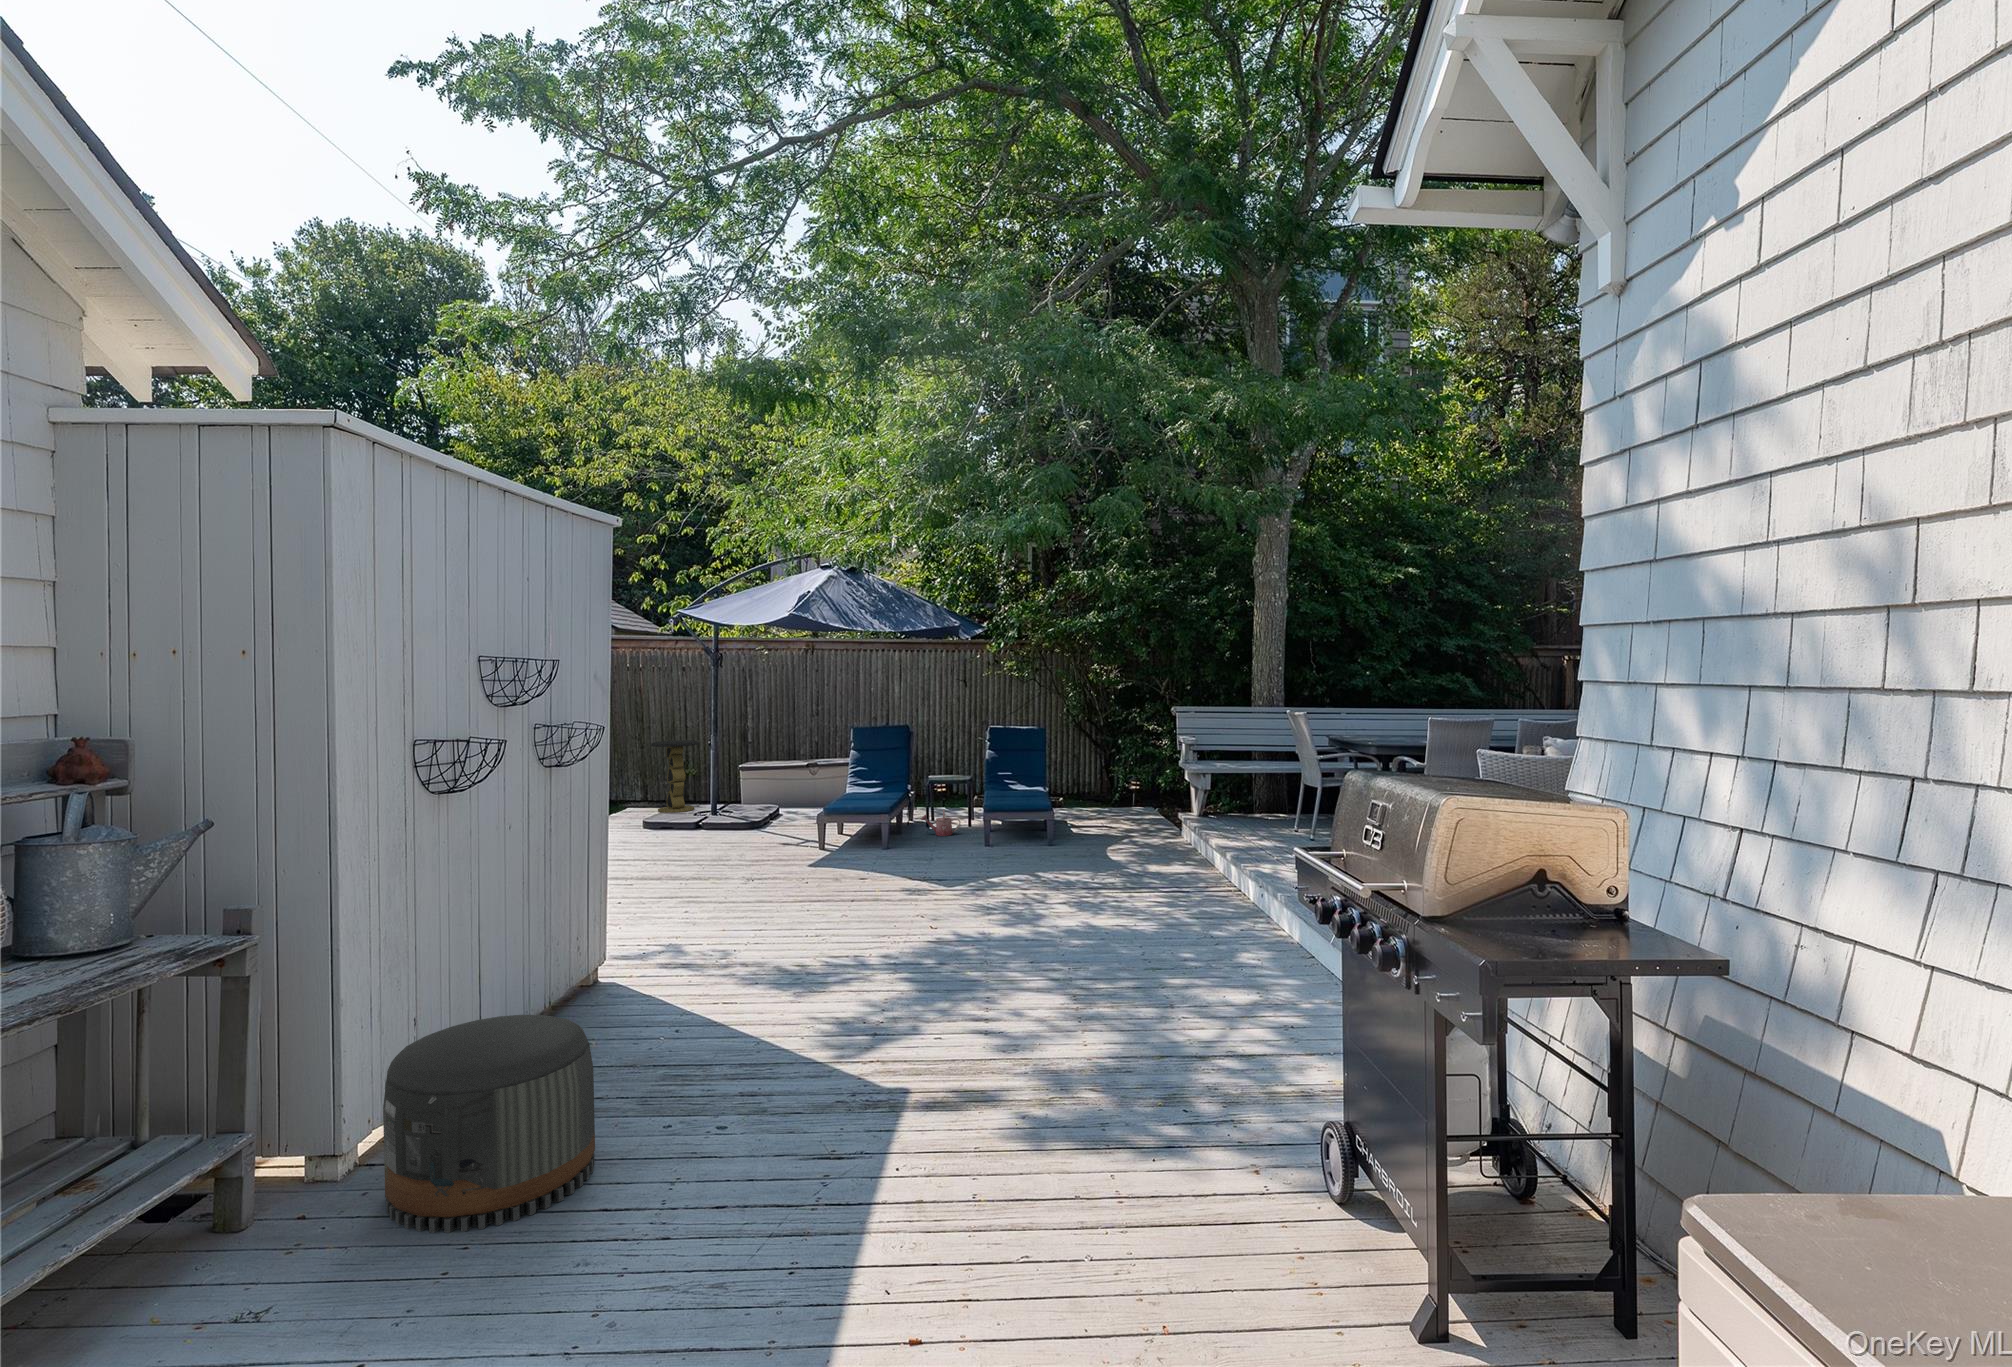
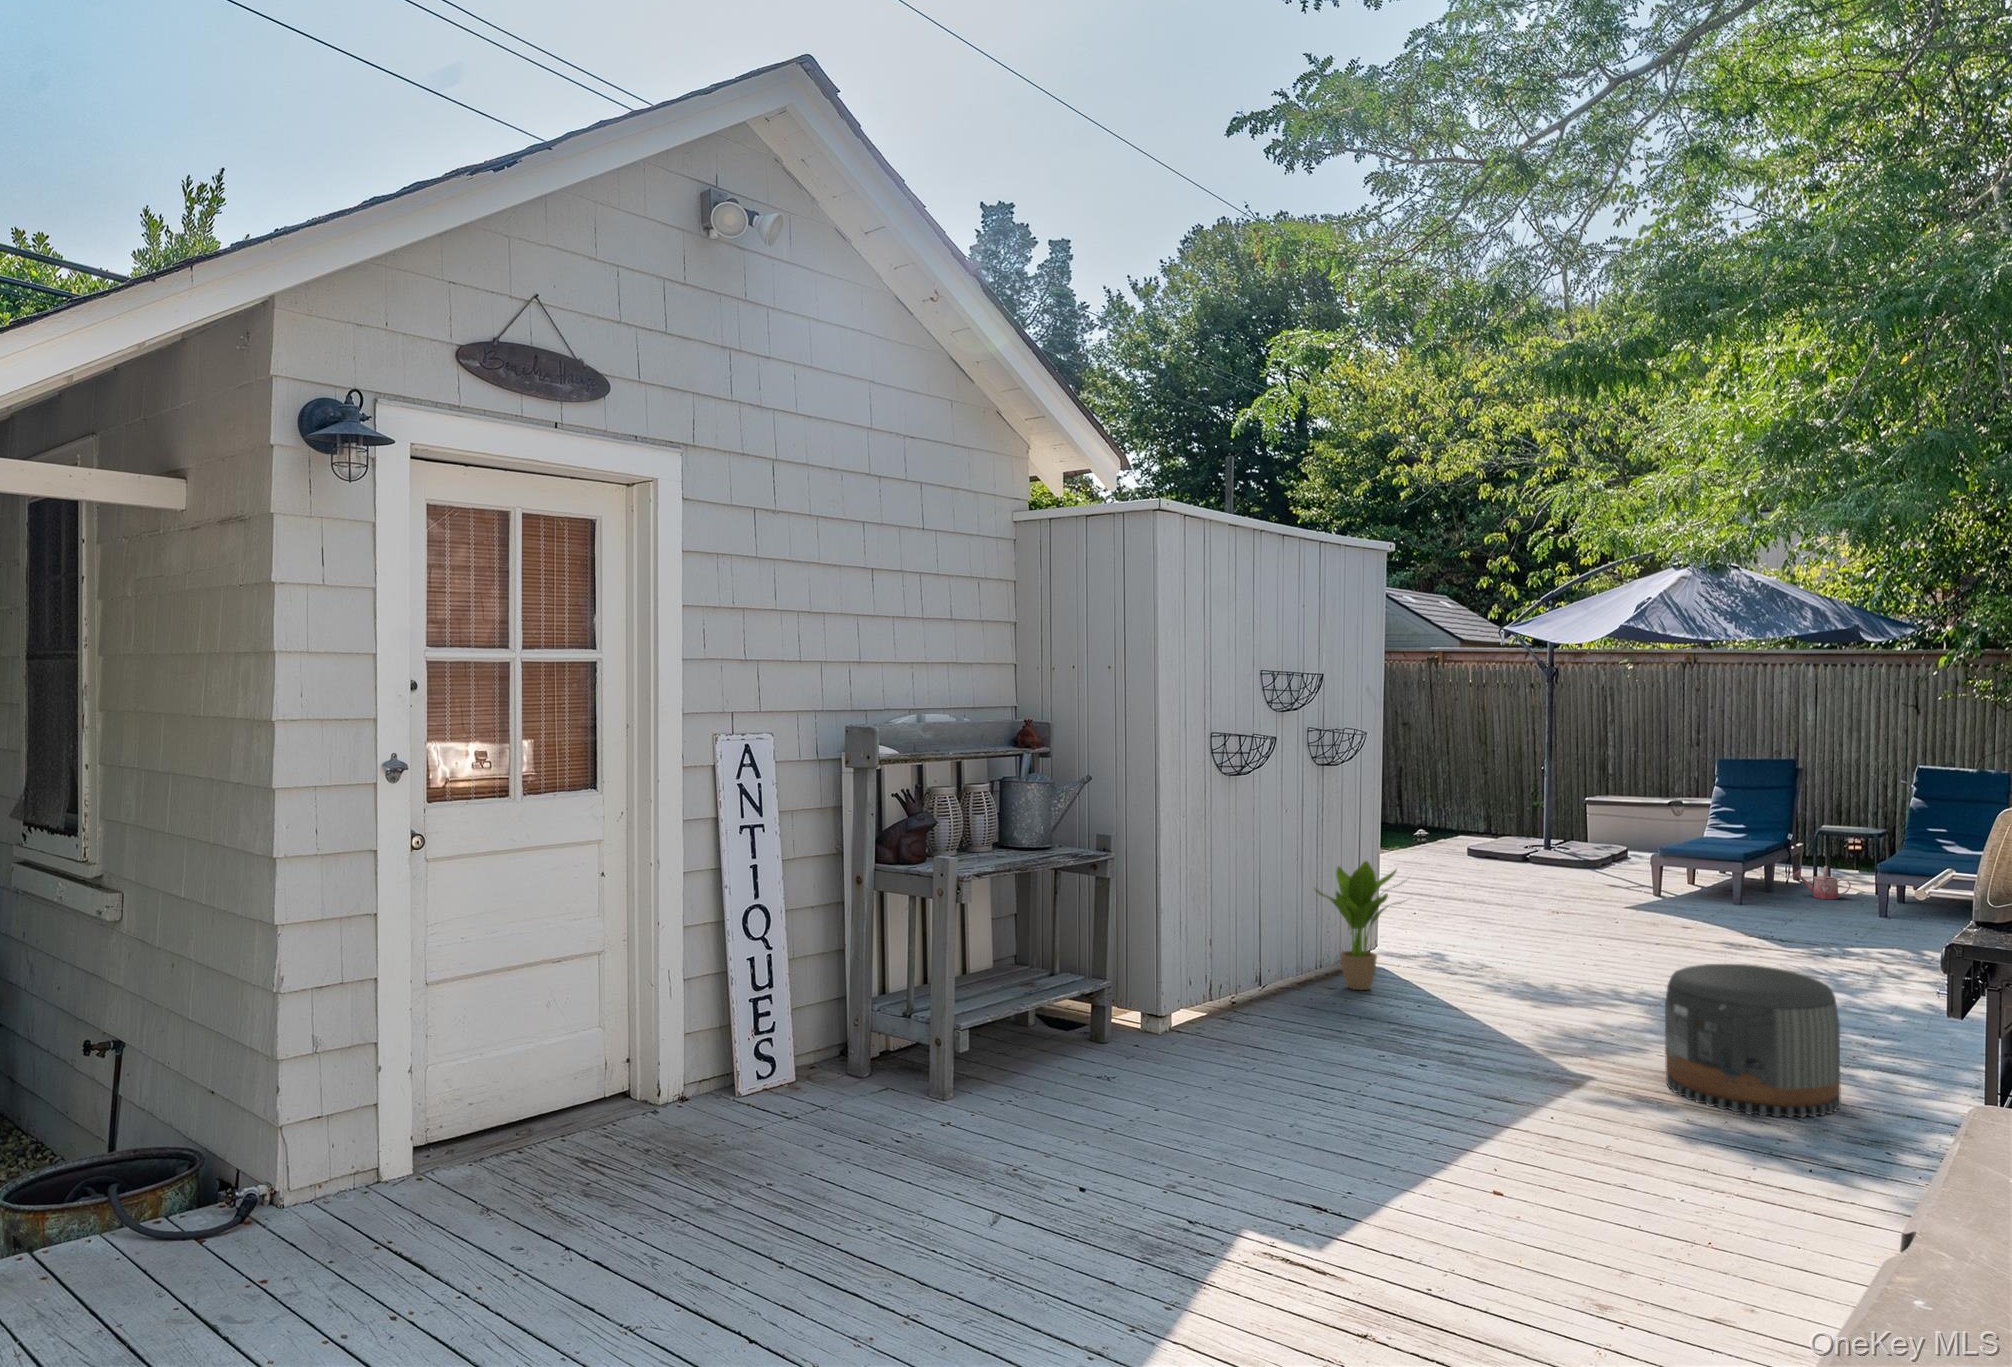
side table: present [650,740,699,813] -> none [1475,766,1530,844]
potted plant: none [547,878,664,1026] -> present [1315,861,1399,990]
pouf: present [383,1015,595,1233] -> present [1665,964,1841,1118]

